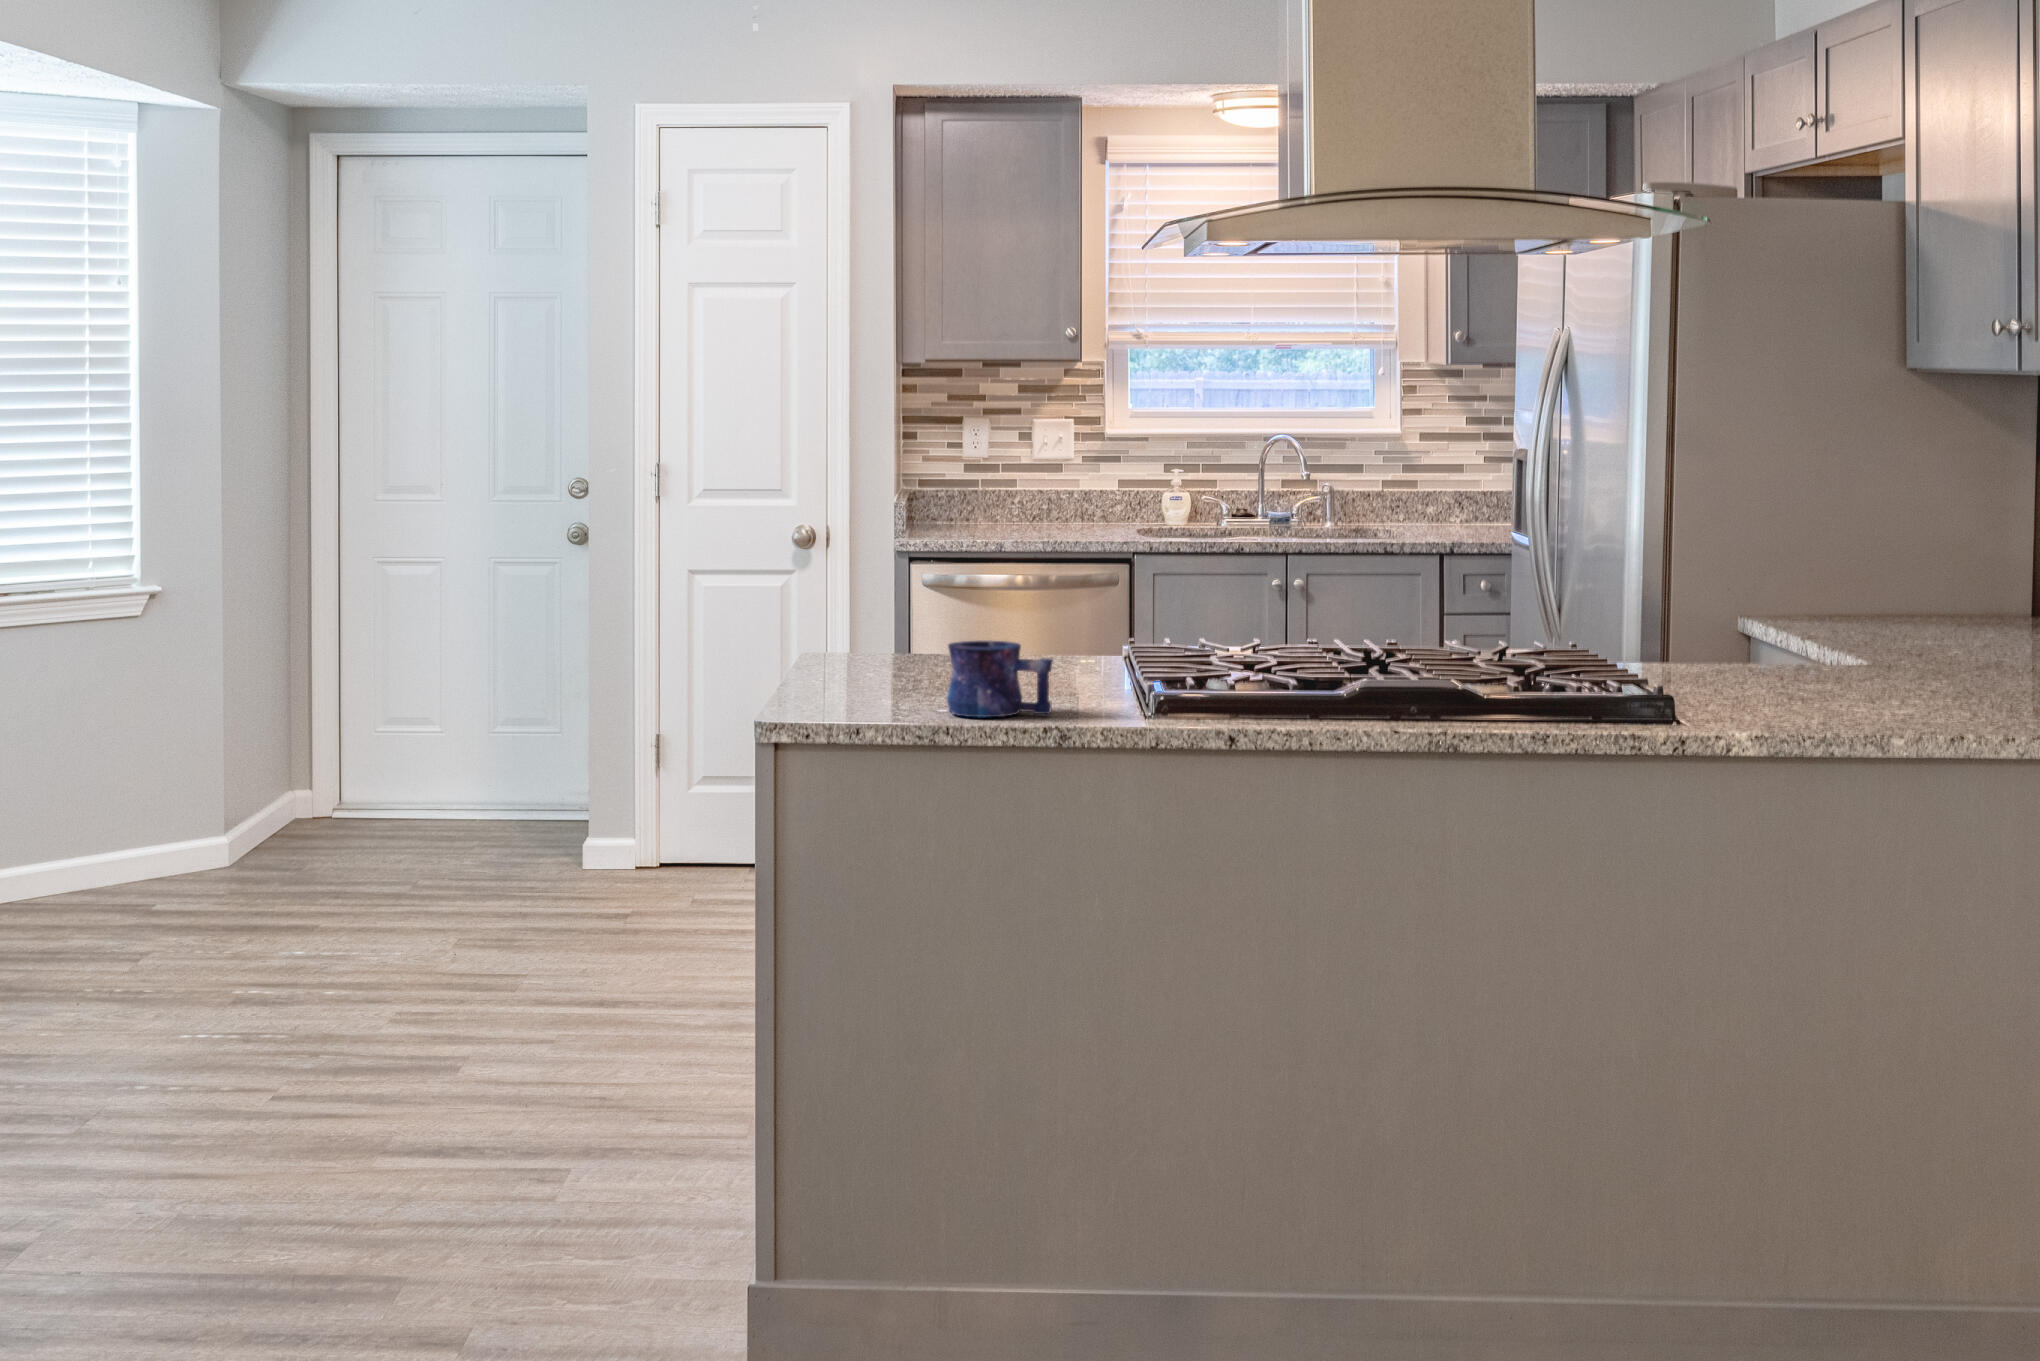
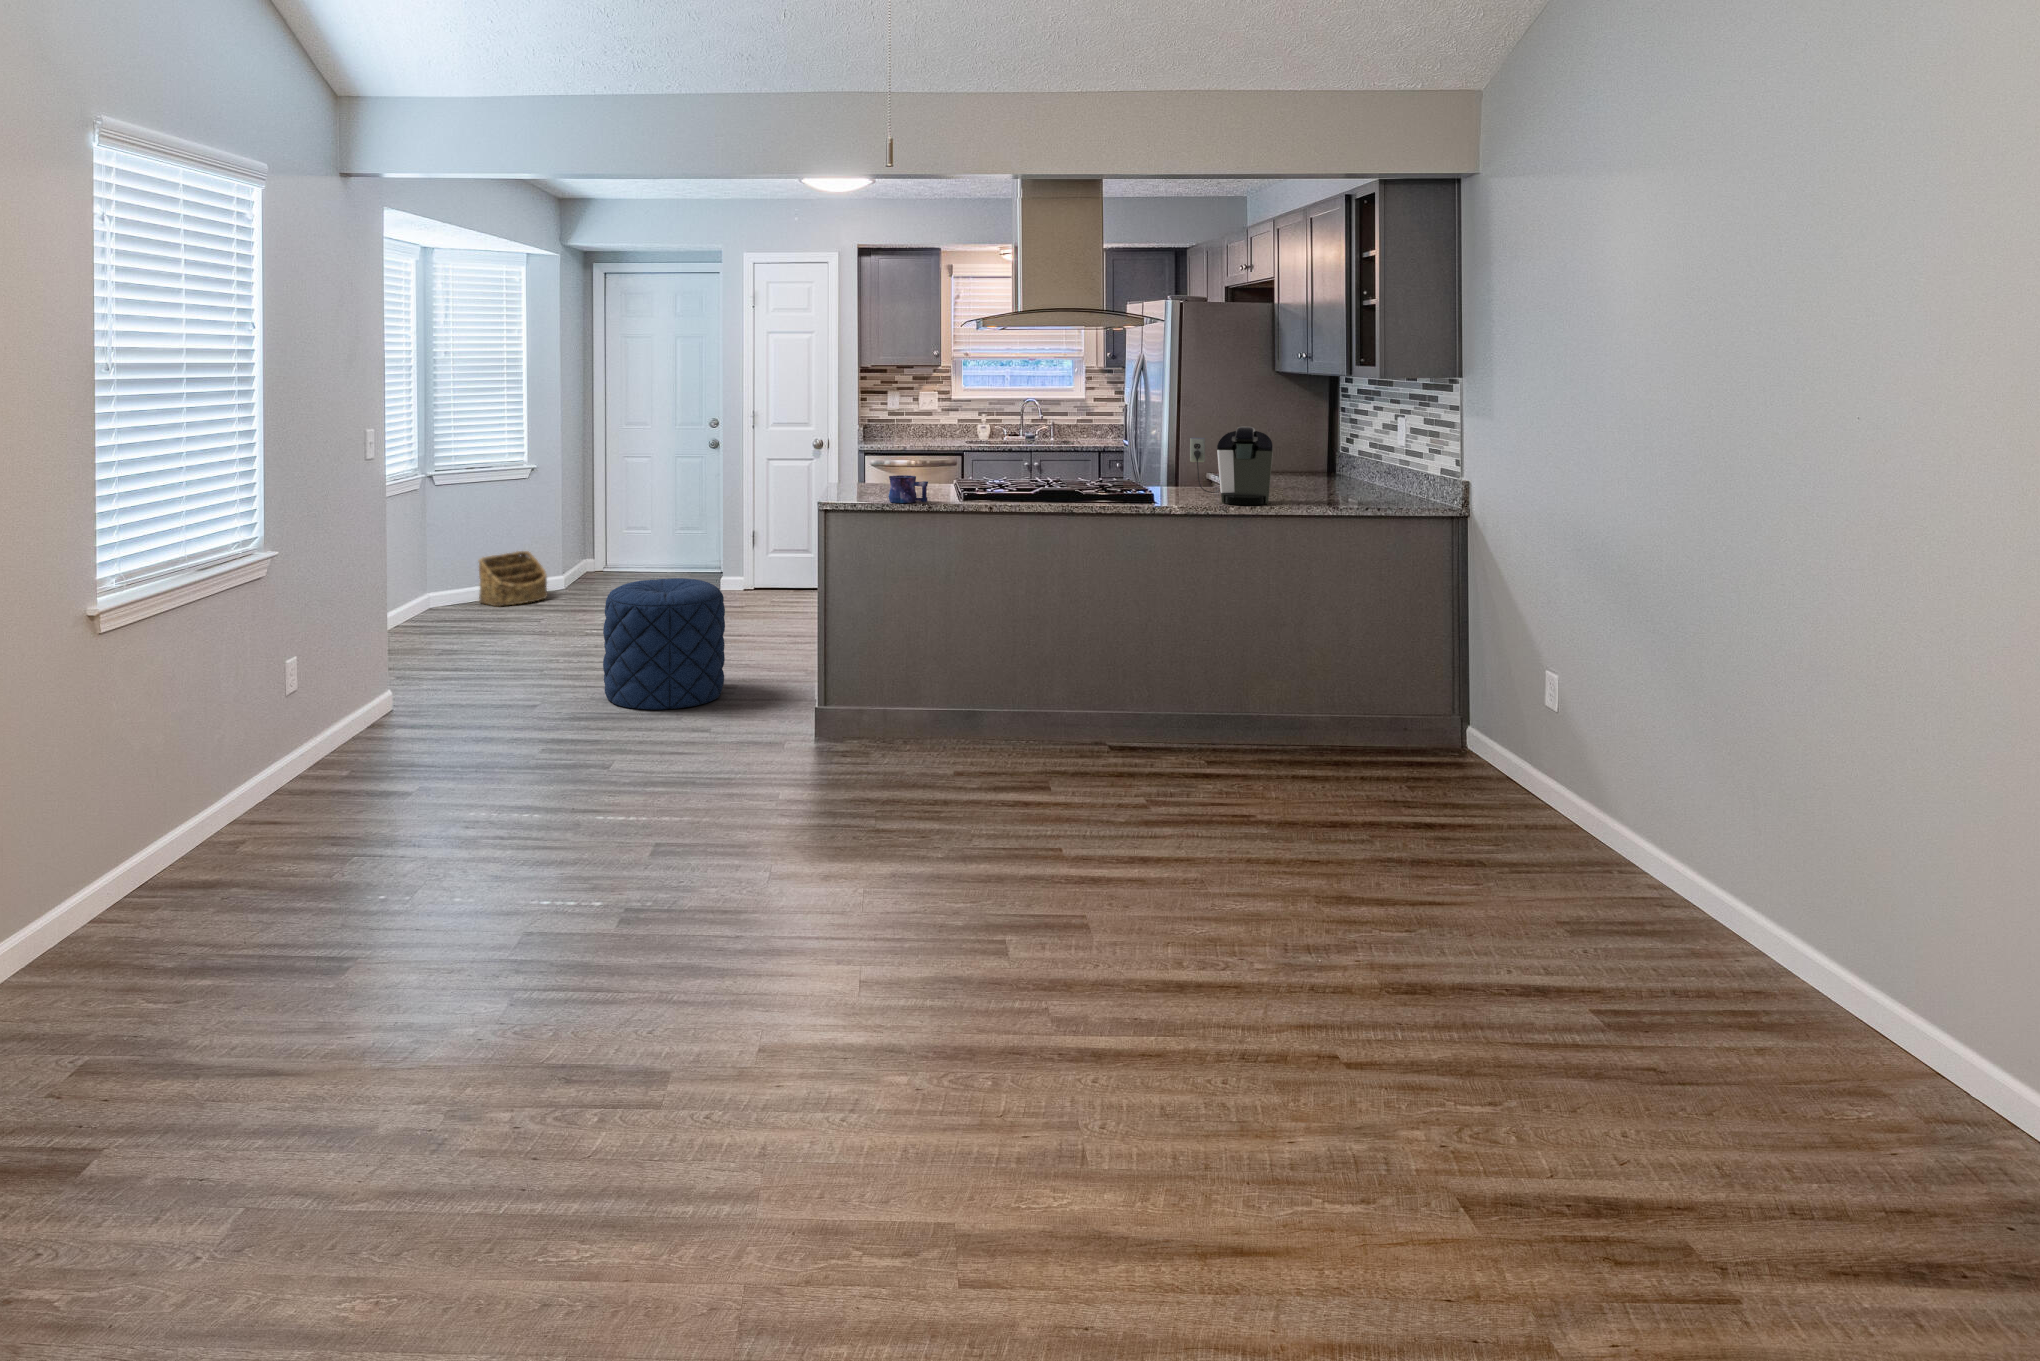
coffee maker: none [1753,511,1999,729] -> present [1190,426,1273,505]
basket: none [27,778,190,911] -> present [478,551,547,606]
pouf: none [201,899,522,1268] -> present [603,578,725,710]

